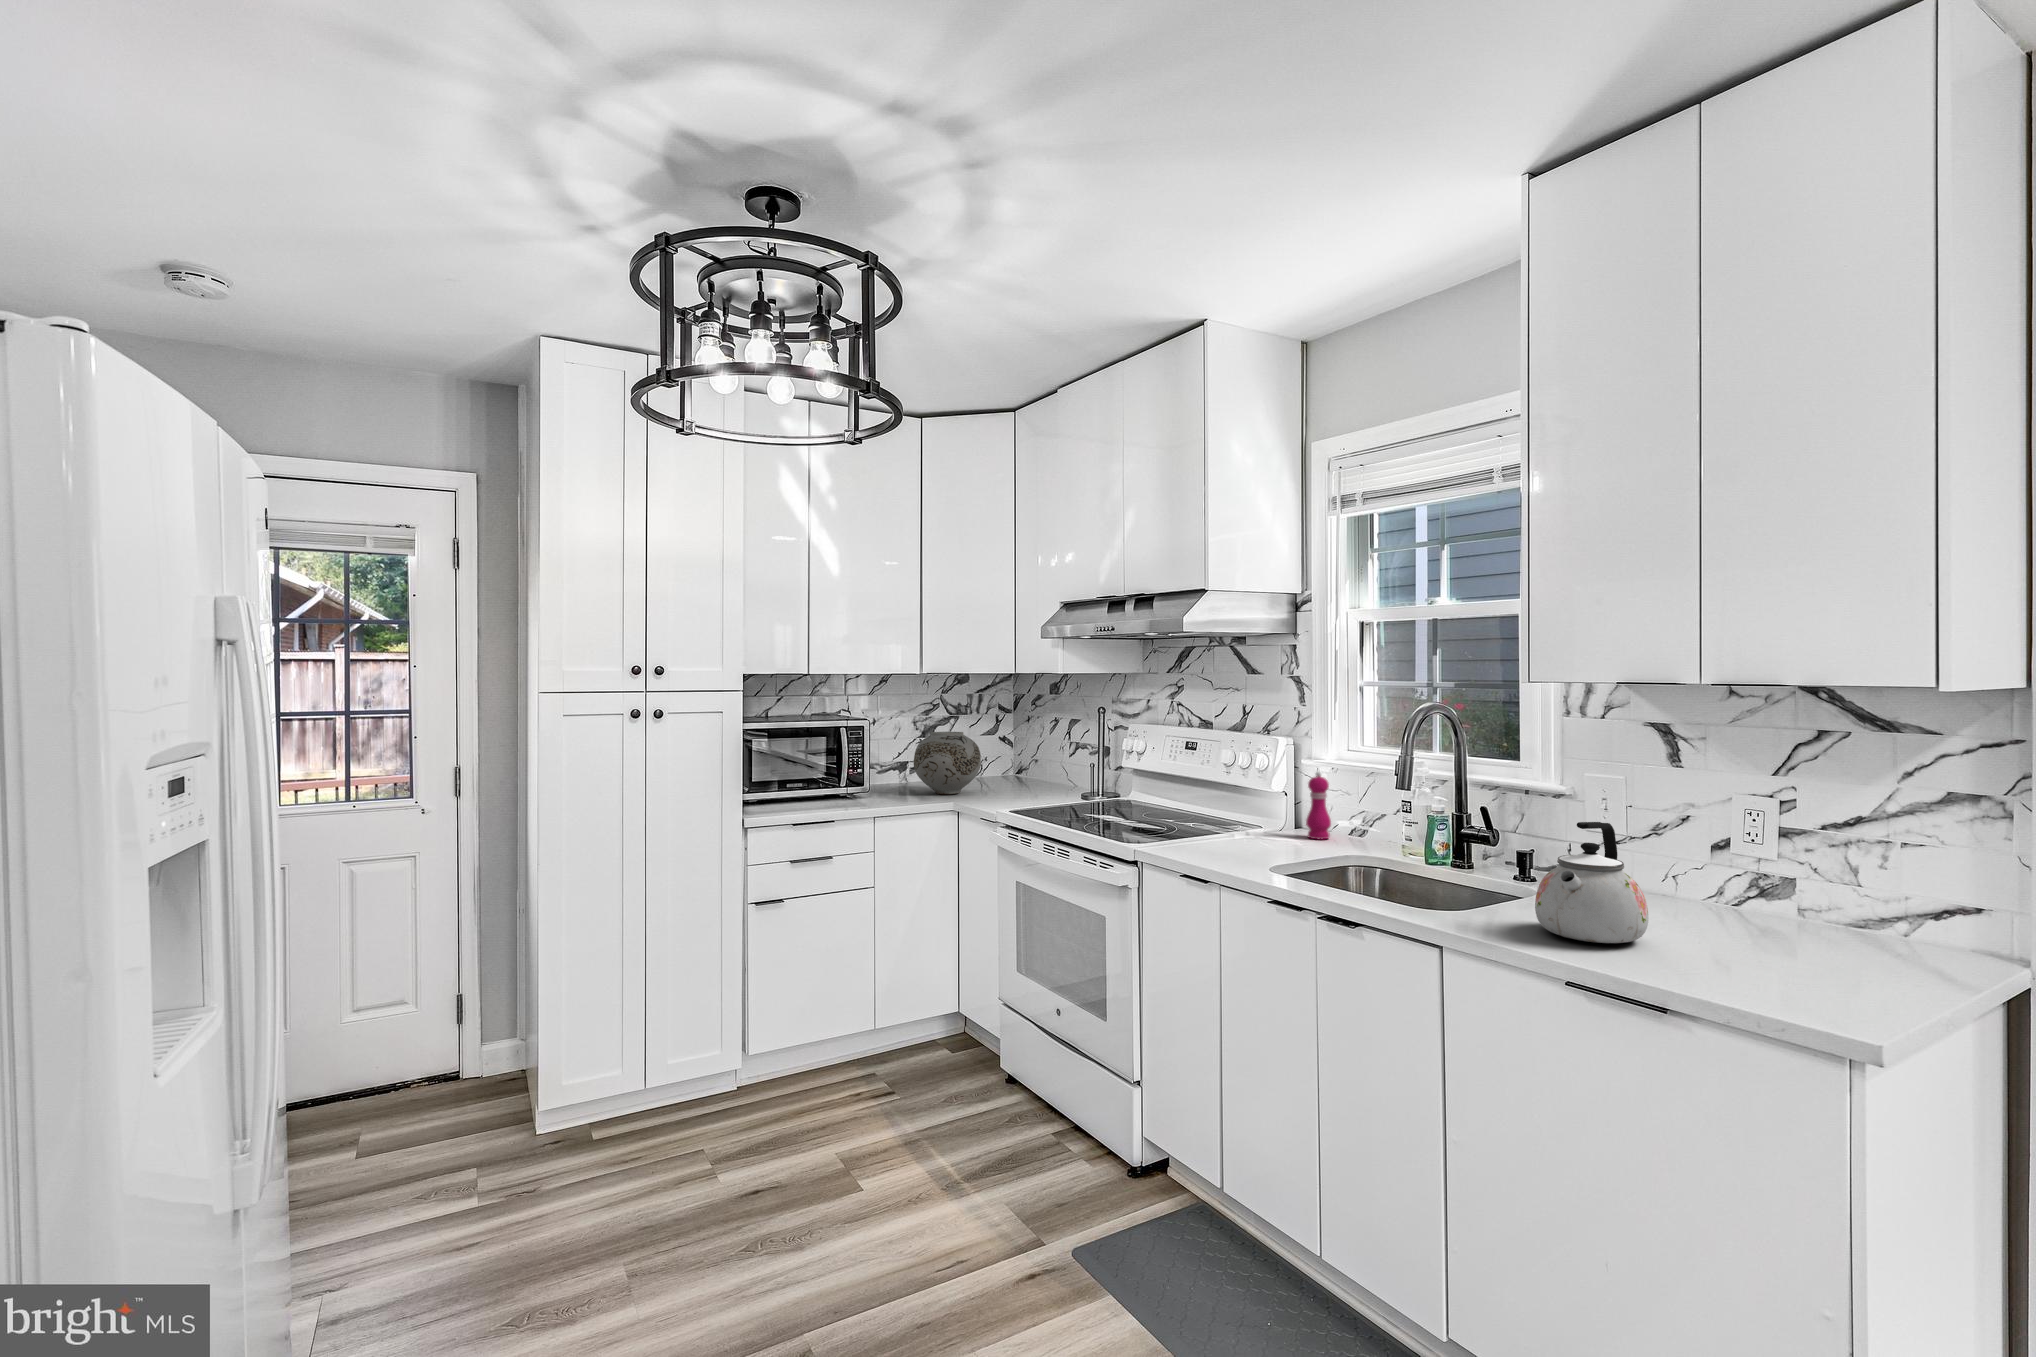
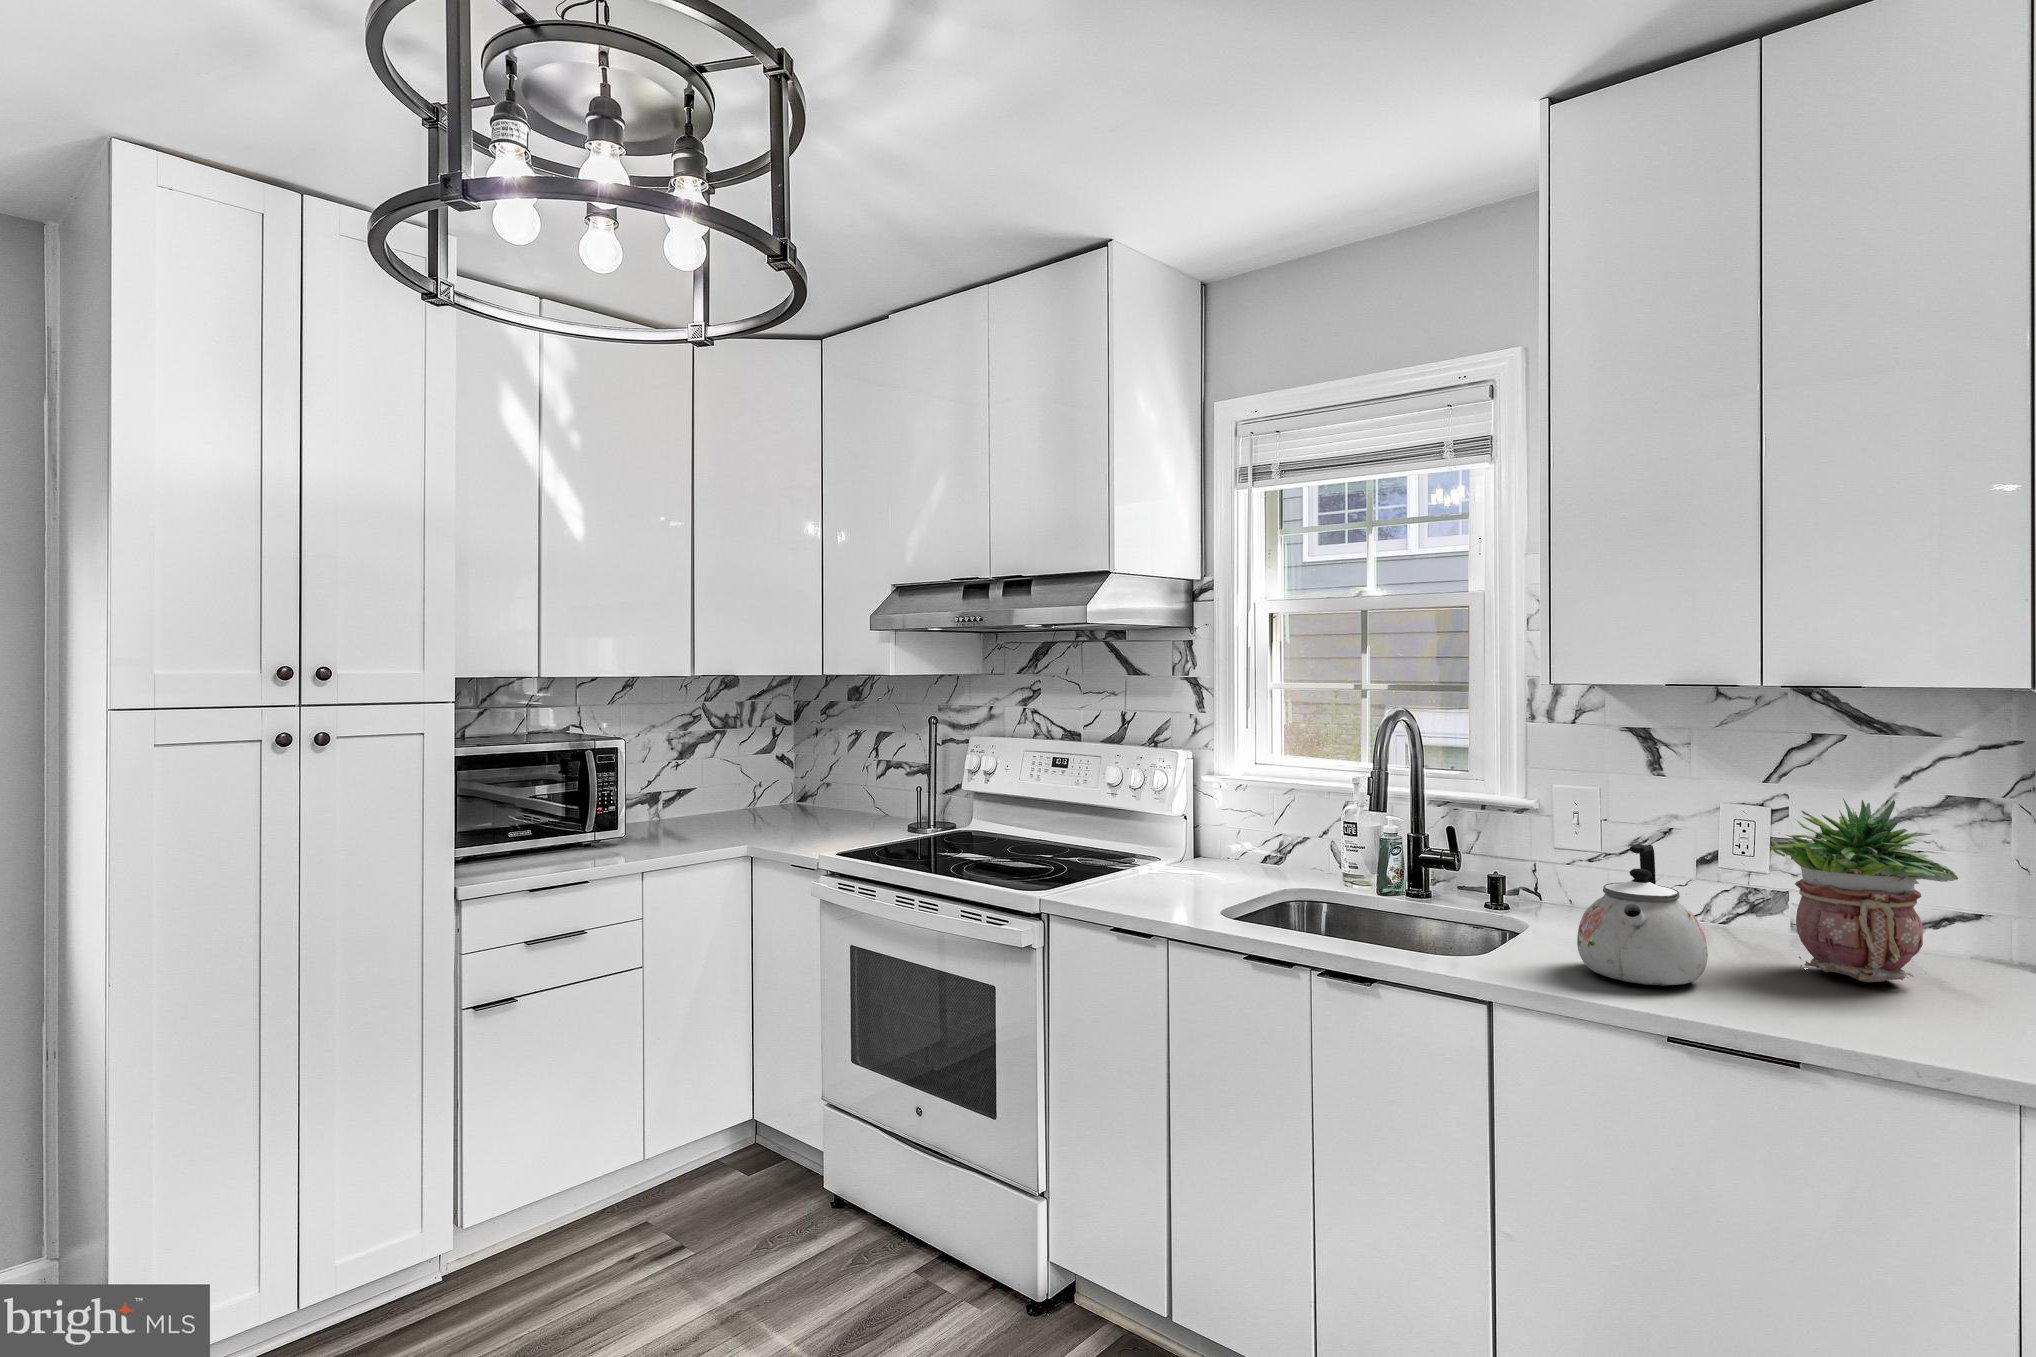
vase: present [914,732,981,794] -> none [681,752,771,834]
pepper mill: present [1306,772,1331,839] -> none [1215,790,1243,871]
potted plant: none [1729,787,1902,957] -> present [1771,798,1958,982]

